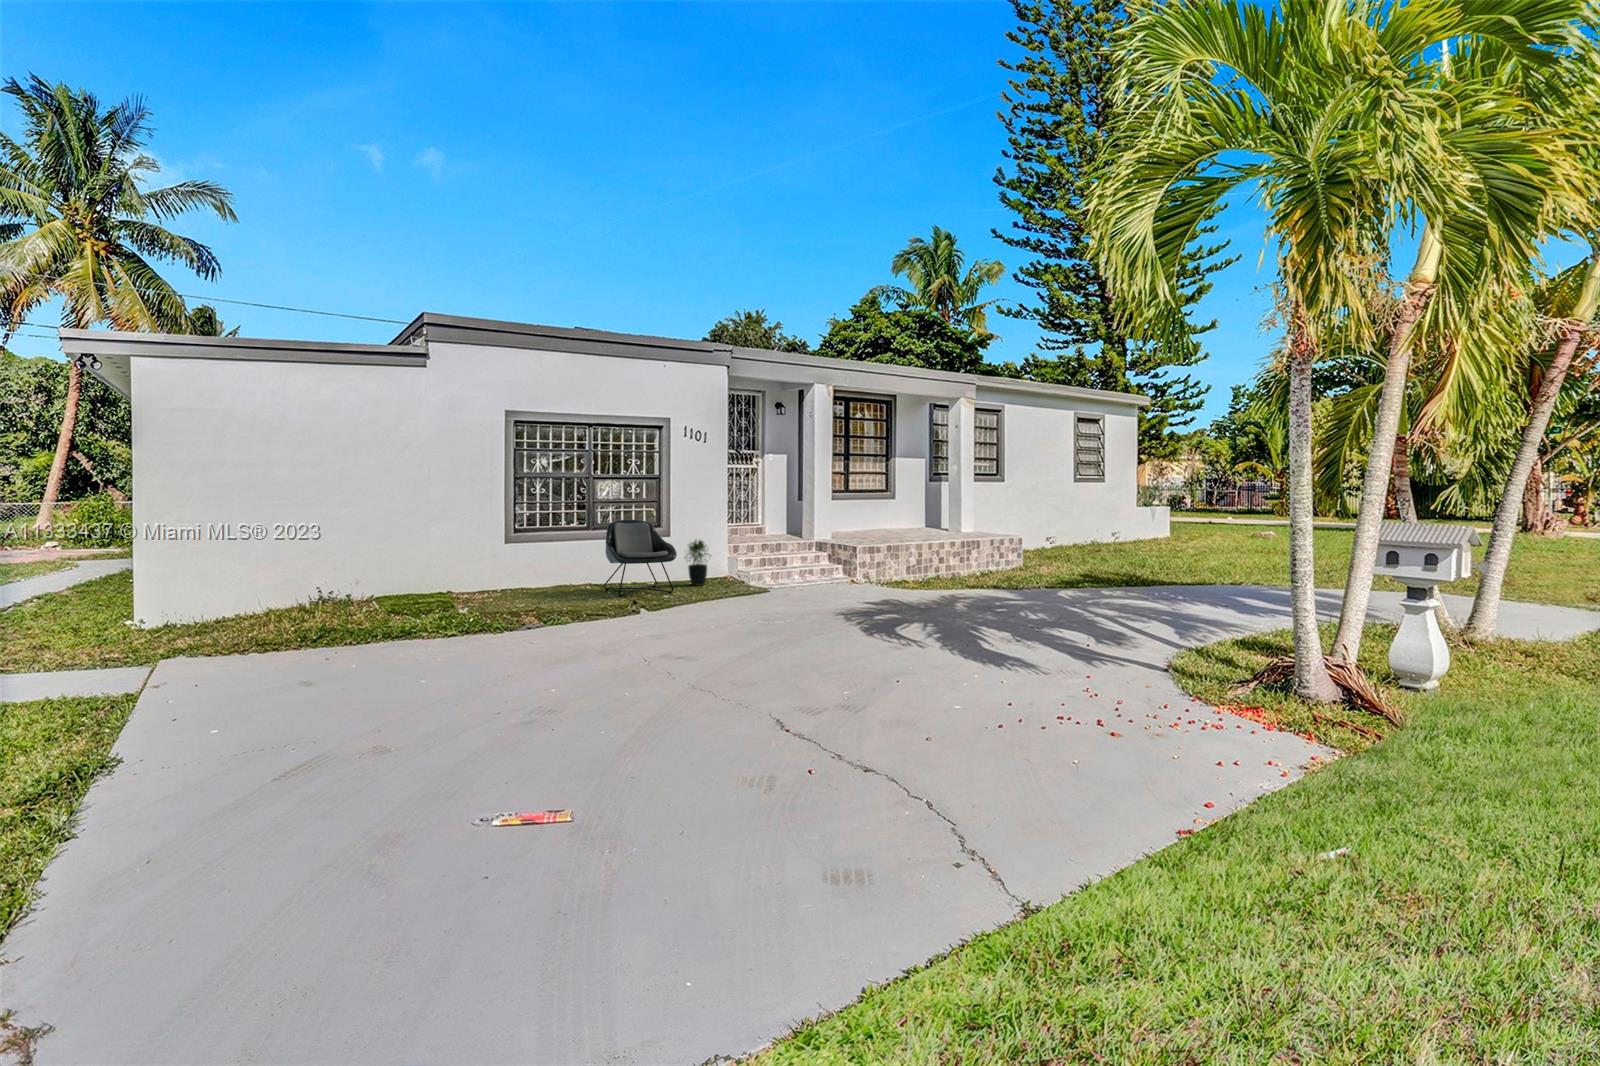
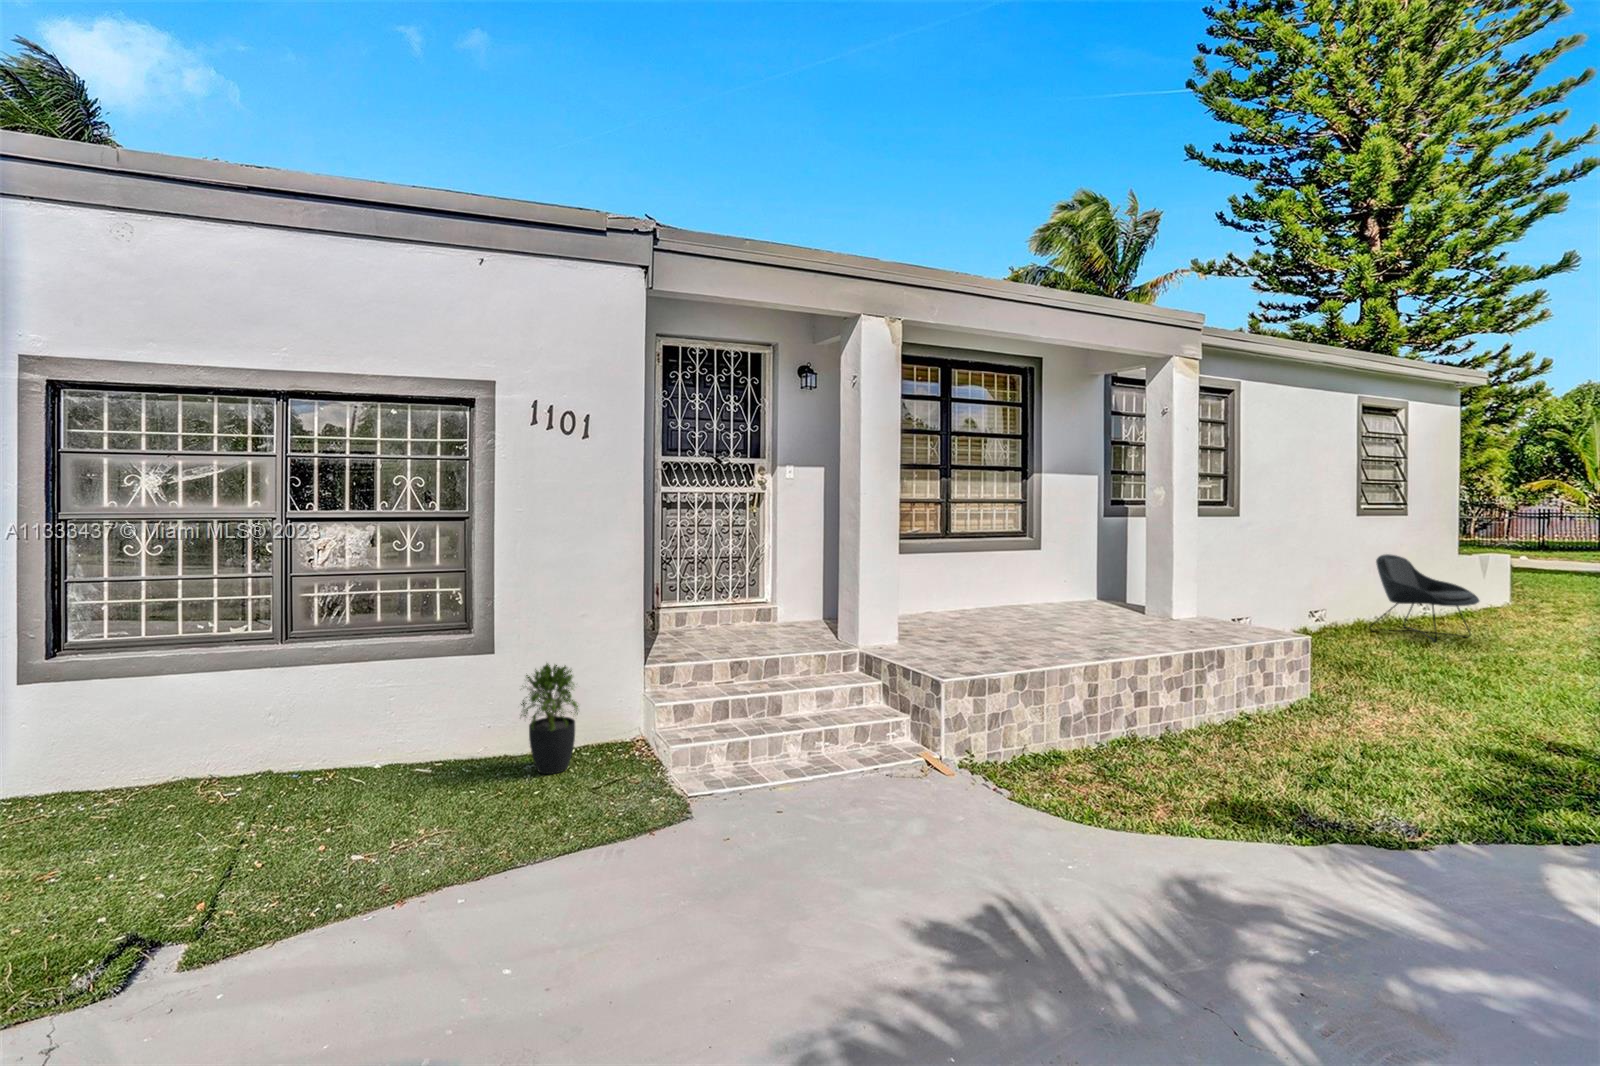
lounge chair: present [604,519,677,597] -> present [1370,554,1479,642]

